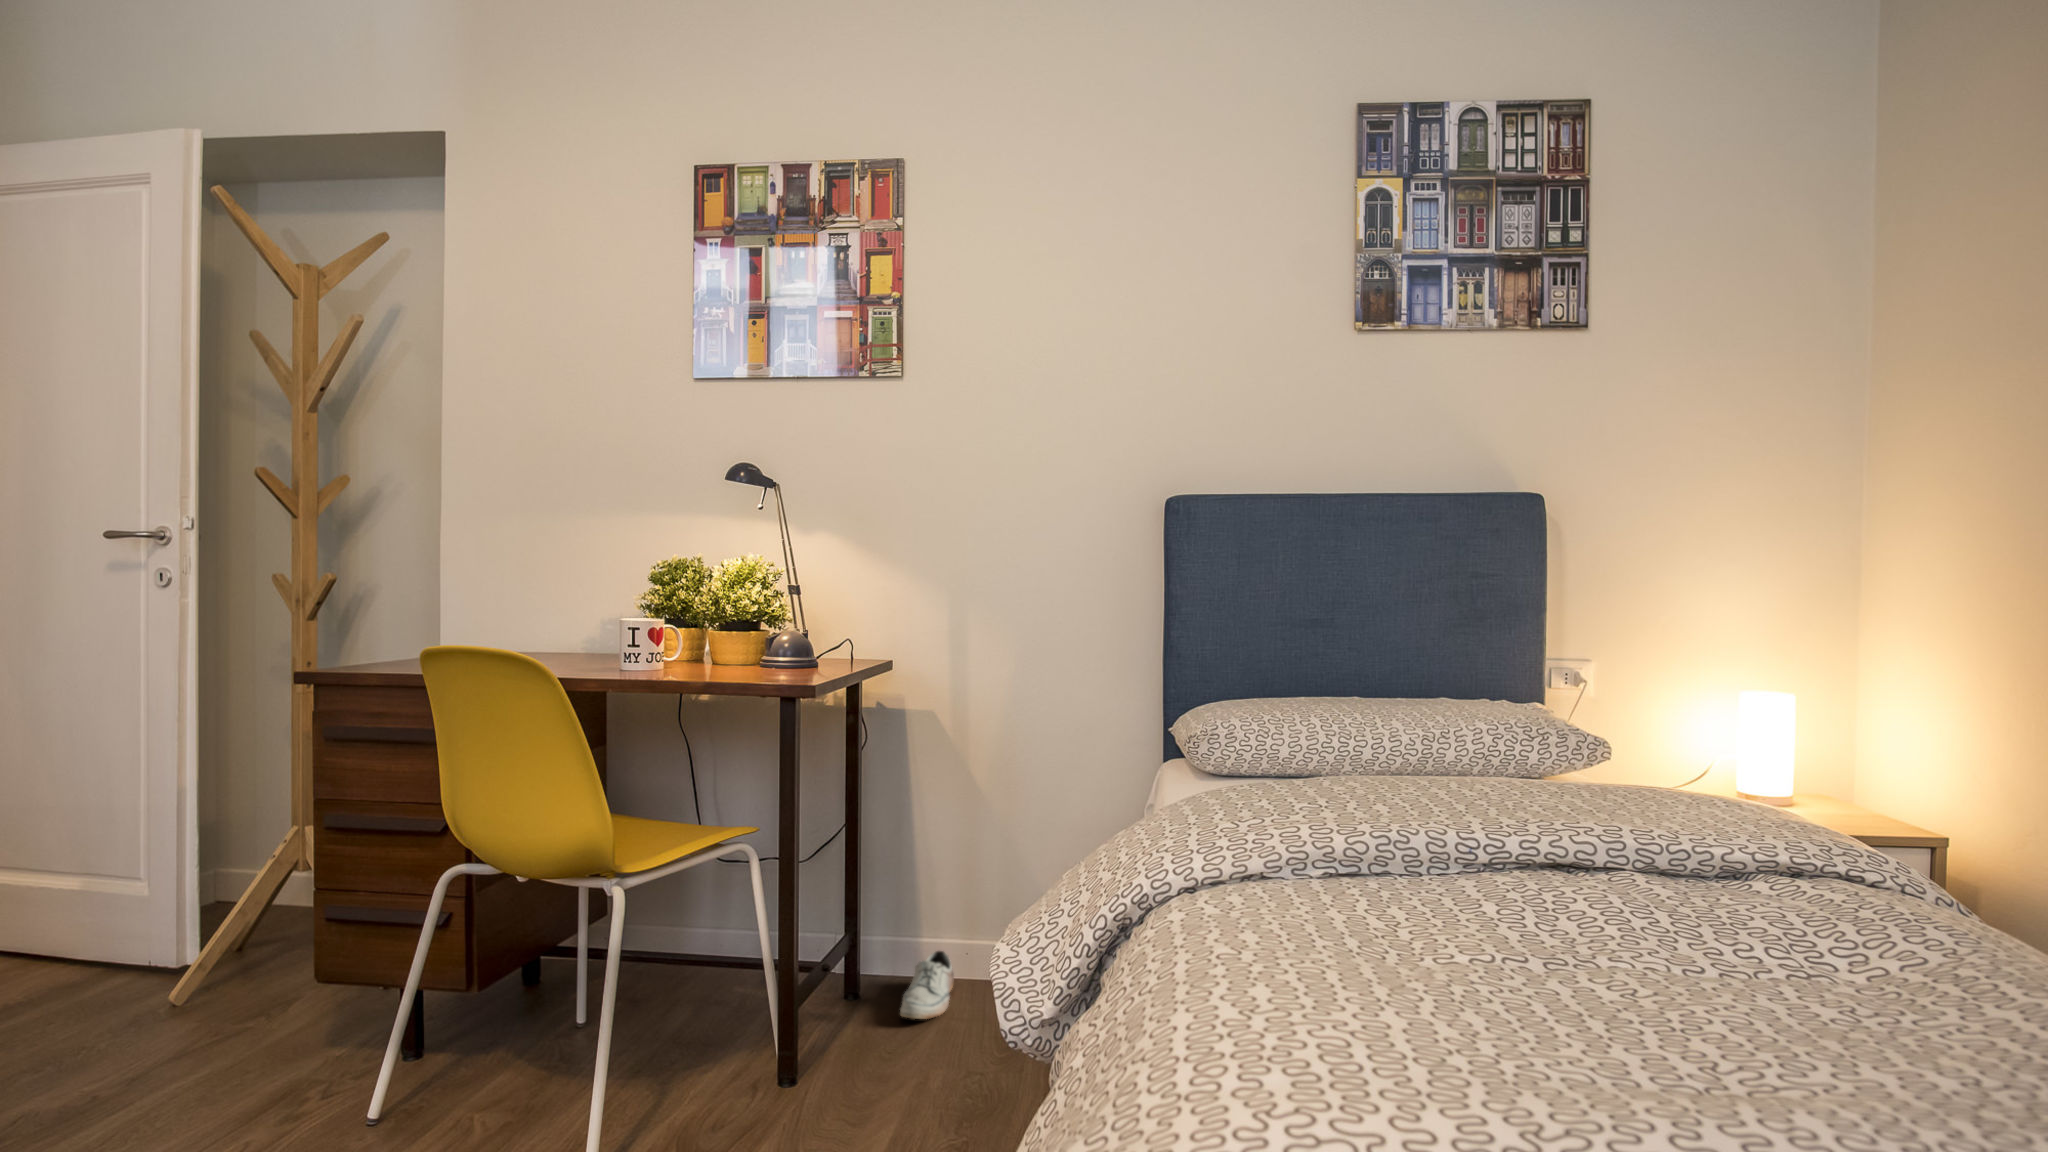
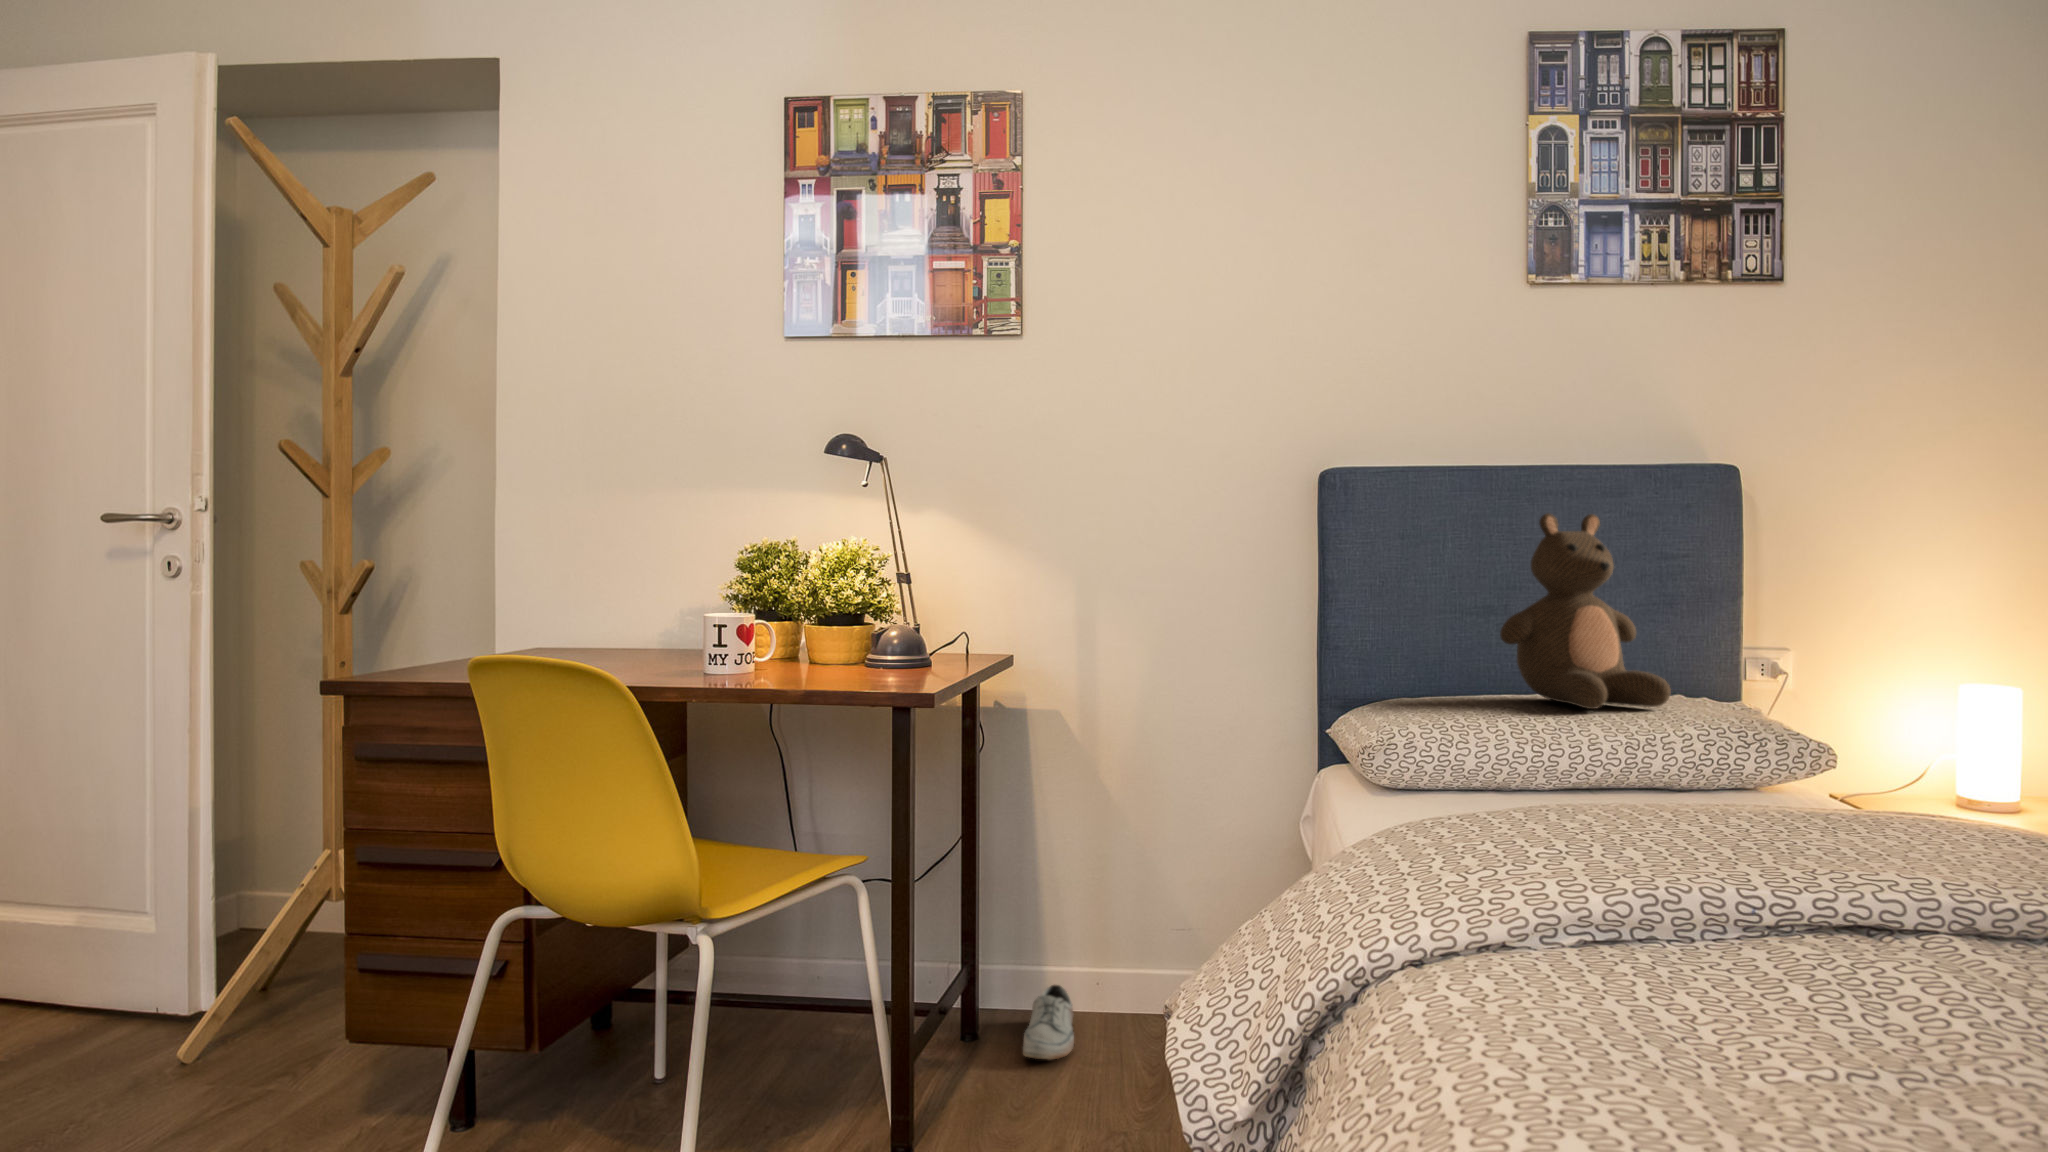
stuffed bear: none [1323,531,1471,707] -> present [1500,513,1671,709]

